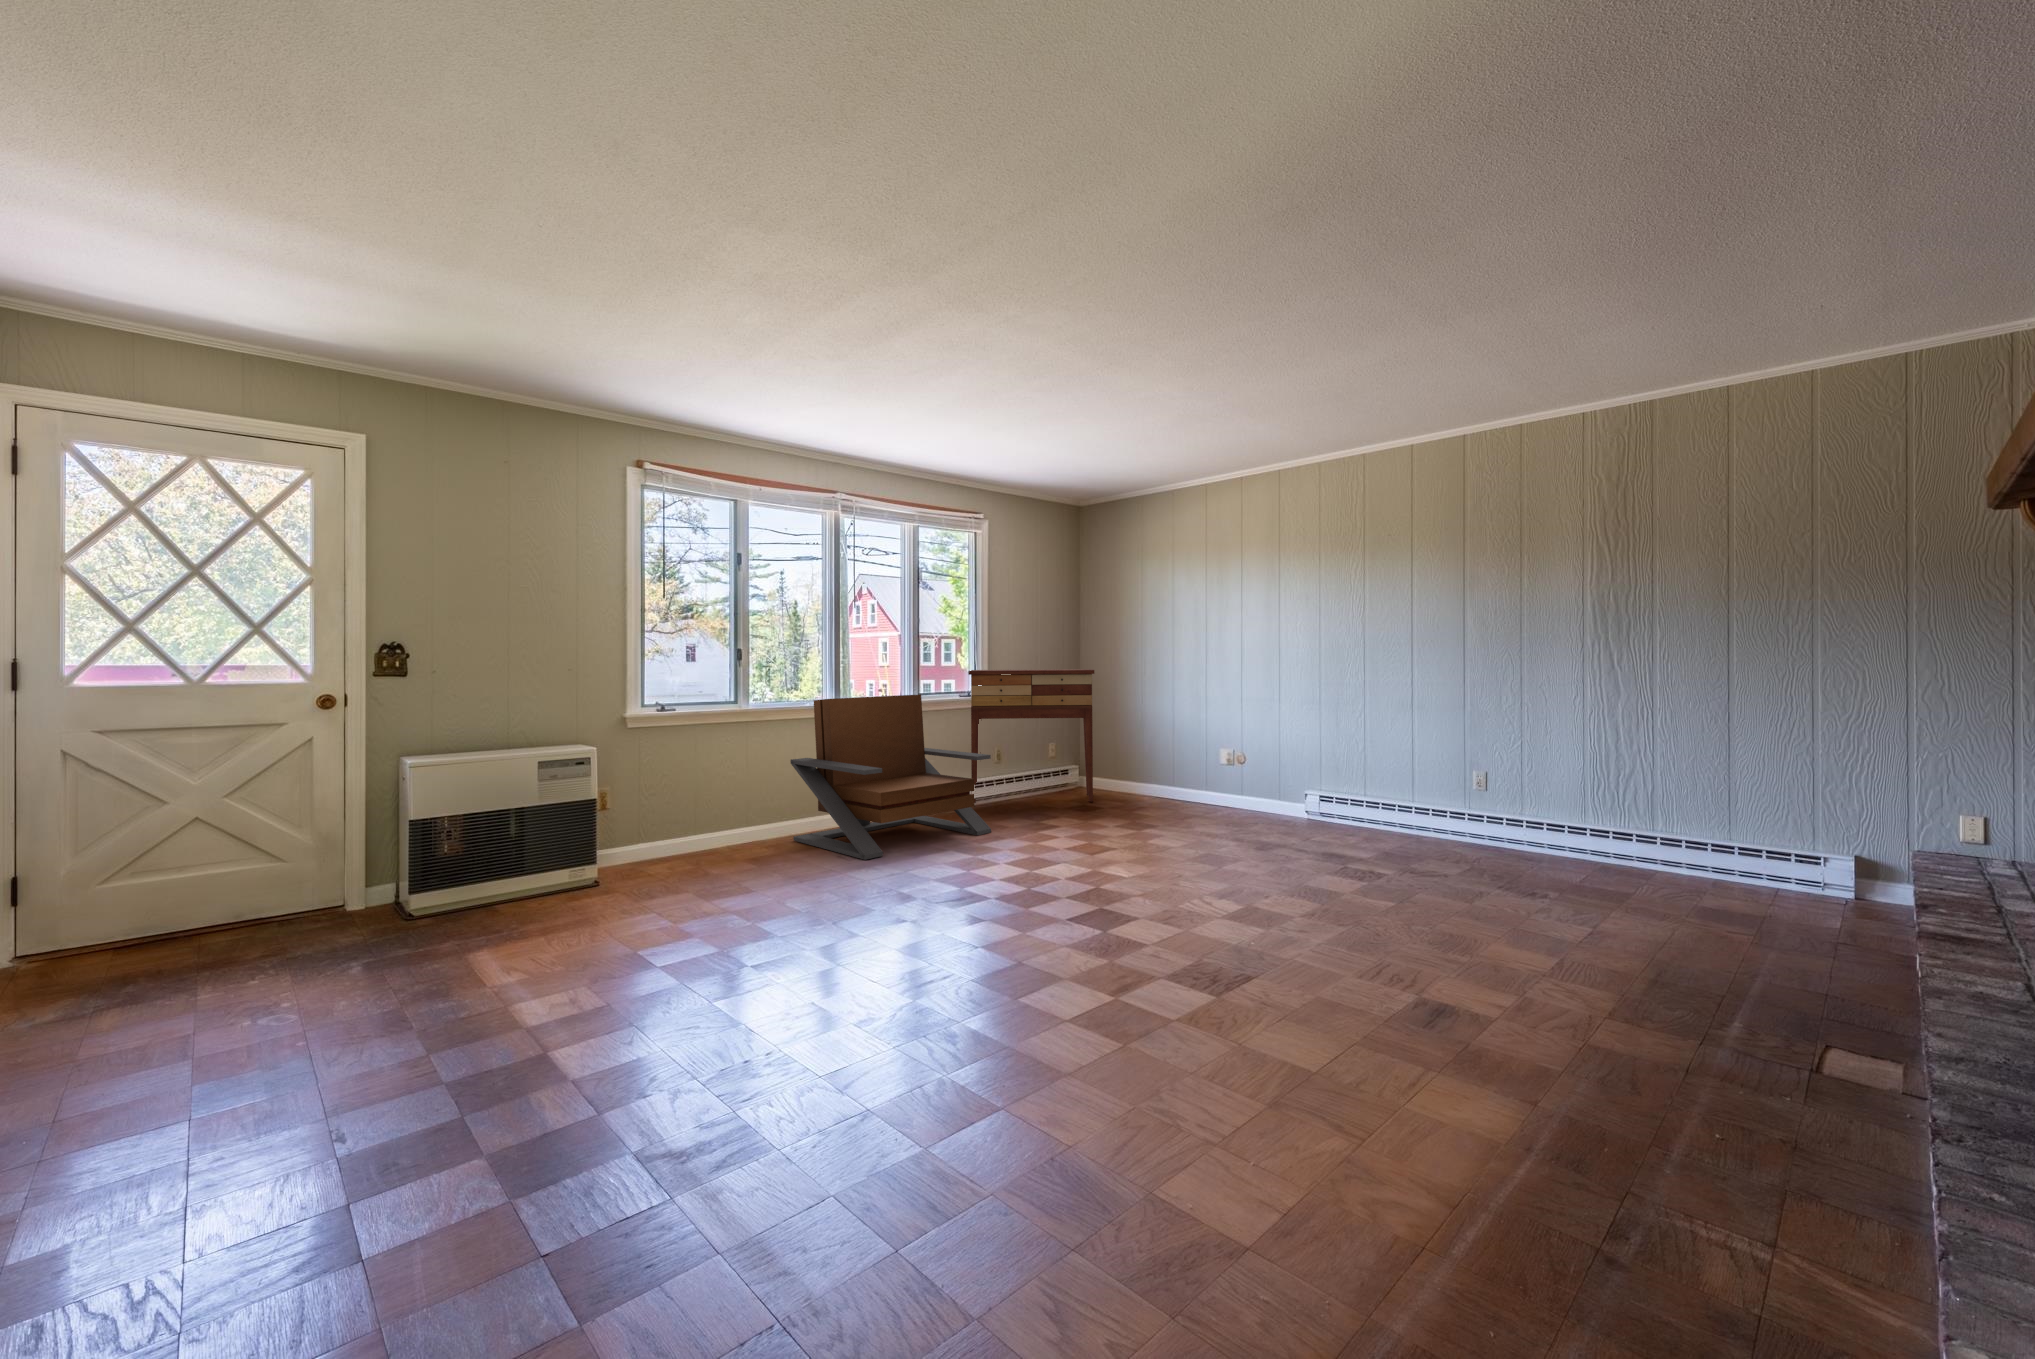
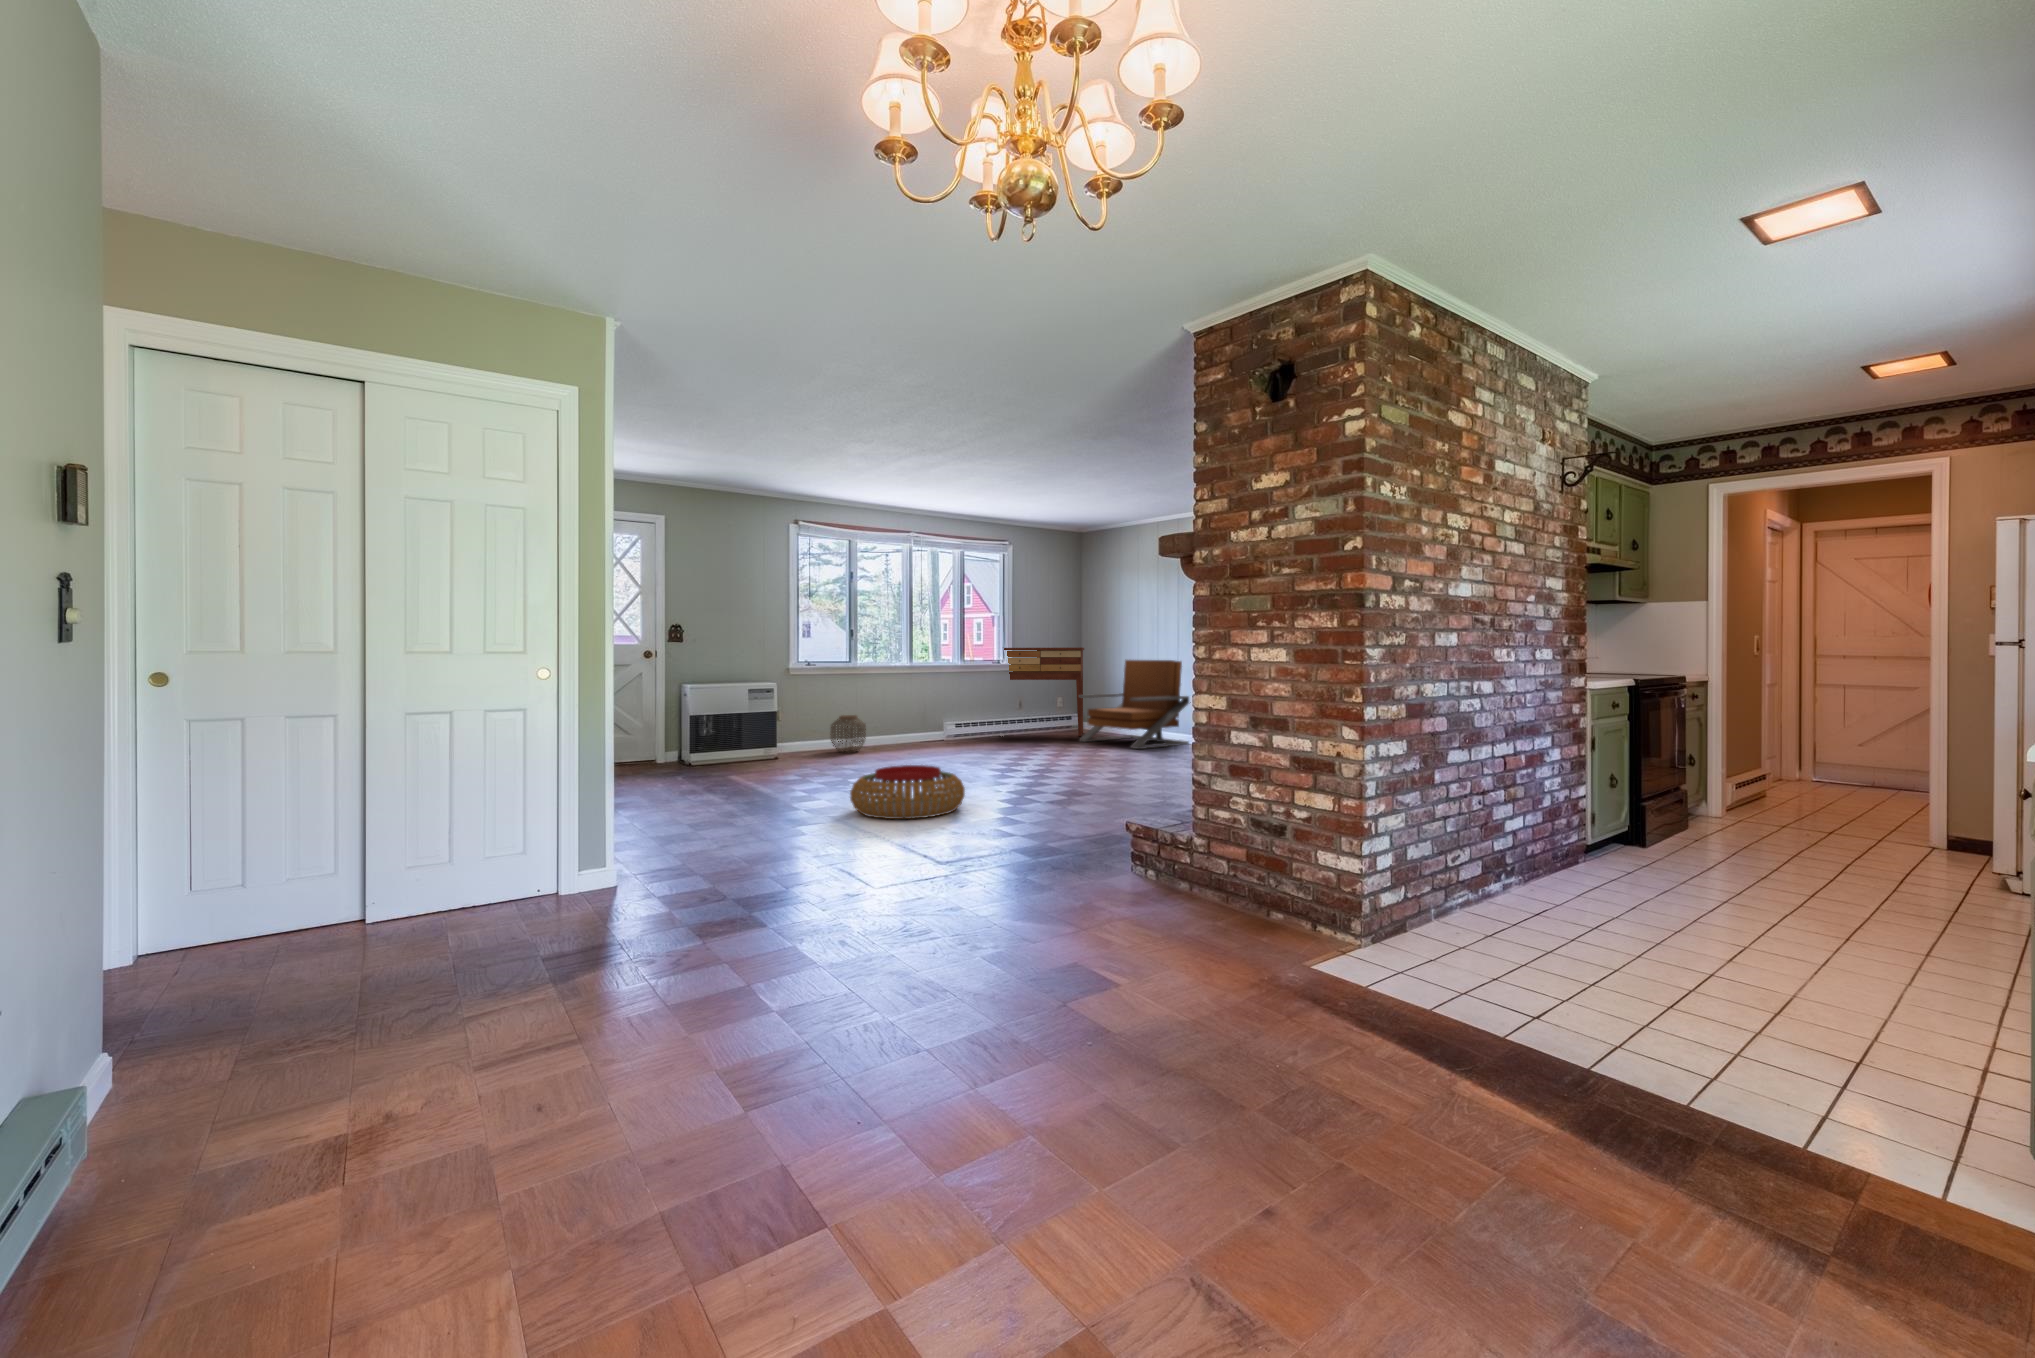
lounge chair: present [790,694,991,860] -> present [1080,660,1191,749]
woven basket: none [700,791,763,858] -> present [830,715,866,753]
pouf: none [717,998,1023,1220] -> present [850,765,965,819]

